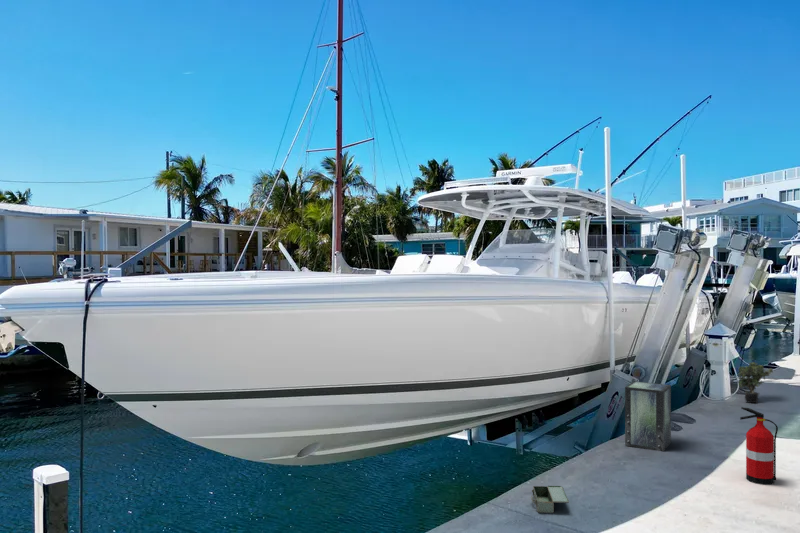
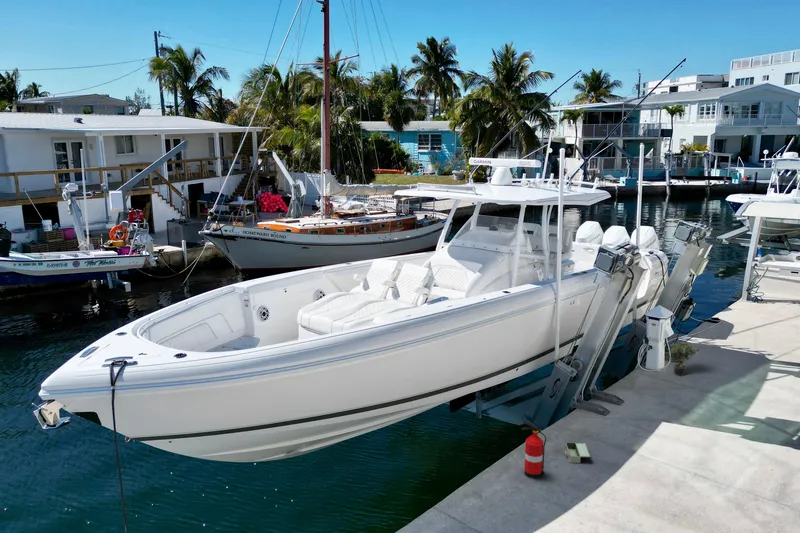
storage box: present [625,381,671,452] -> none [559,380,599,441]
fire extinguisher: present [740,407,778,485] -> present [522,421,546,478]
toolbox: present [531,486,569,513] -> present [565,443,590,463]

